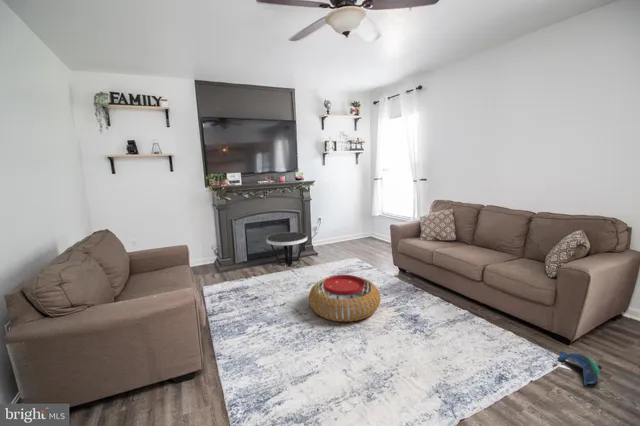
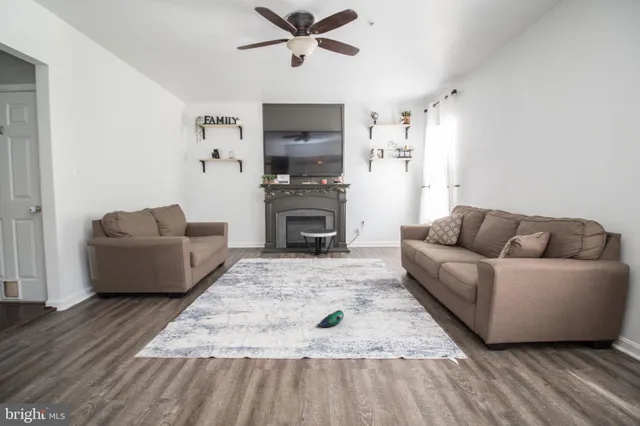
pouf: present [309,275,380,322] -> none [288,258,351,294]
plush toy: present [558,352,602,385] -> present [317,310,344,327]

